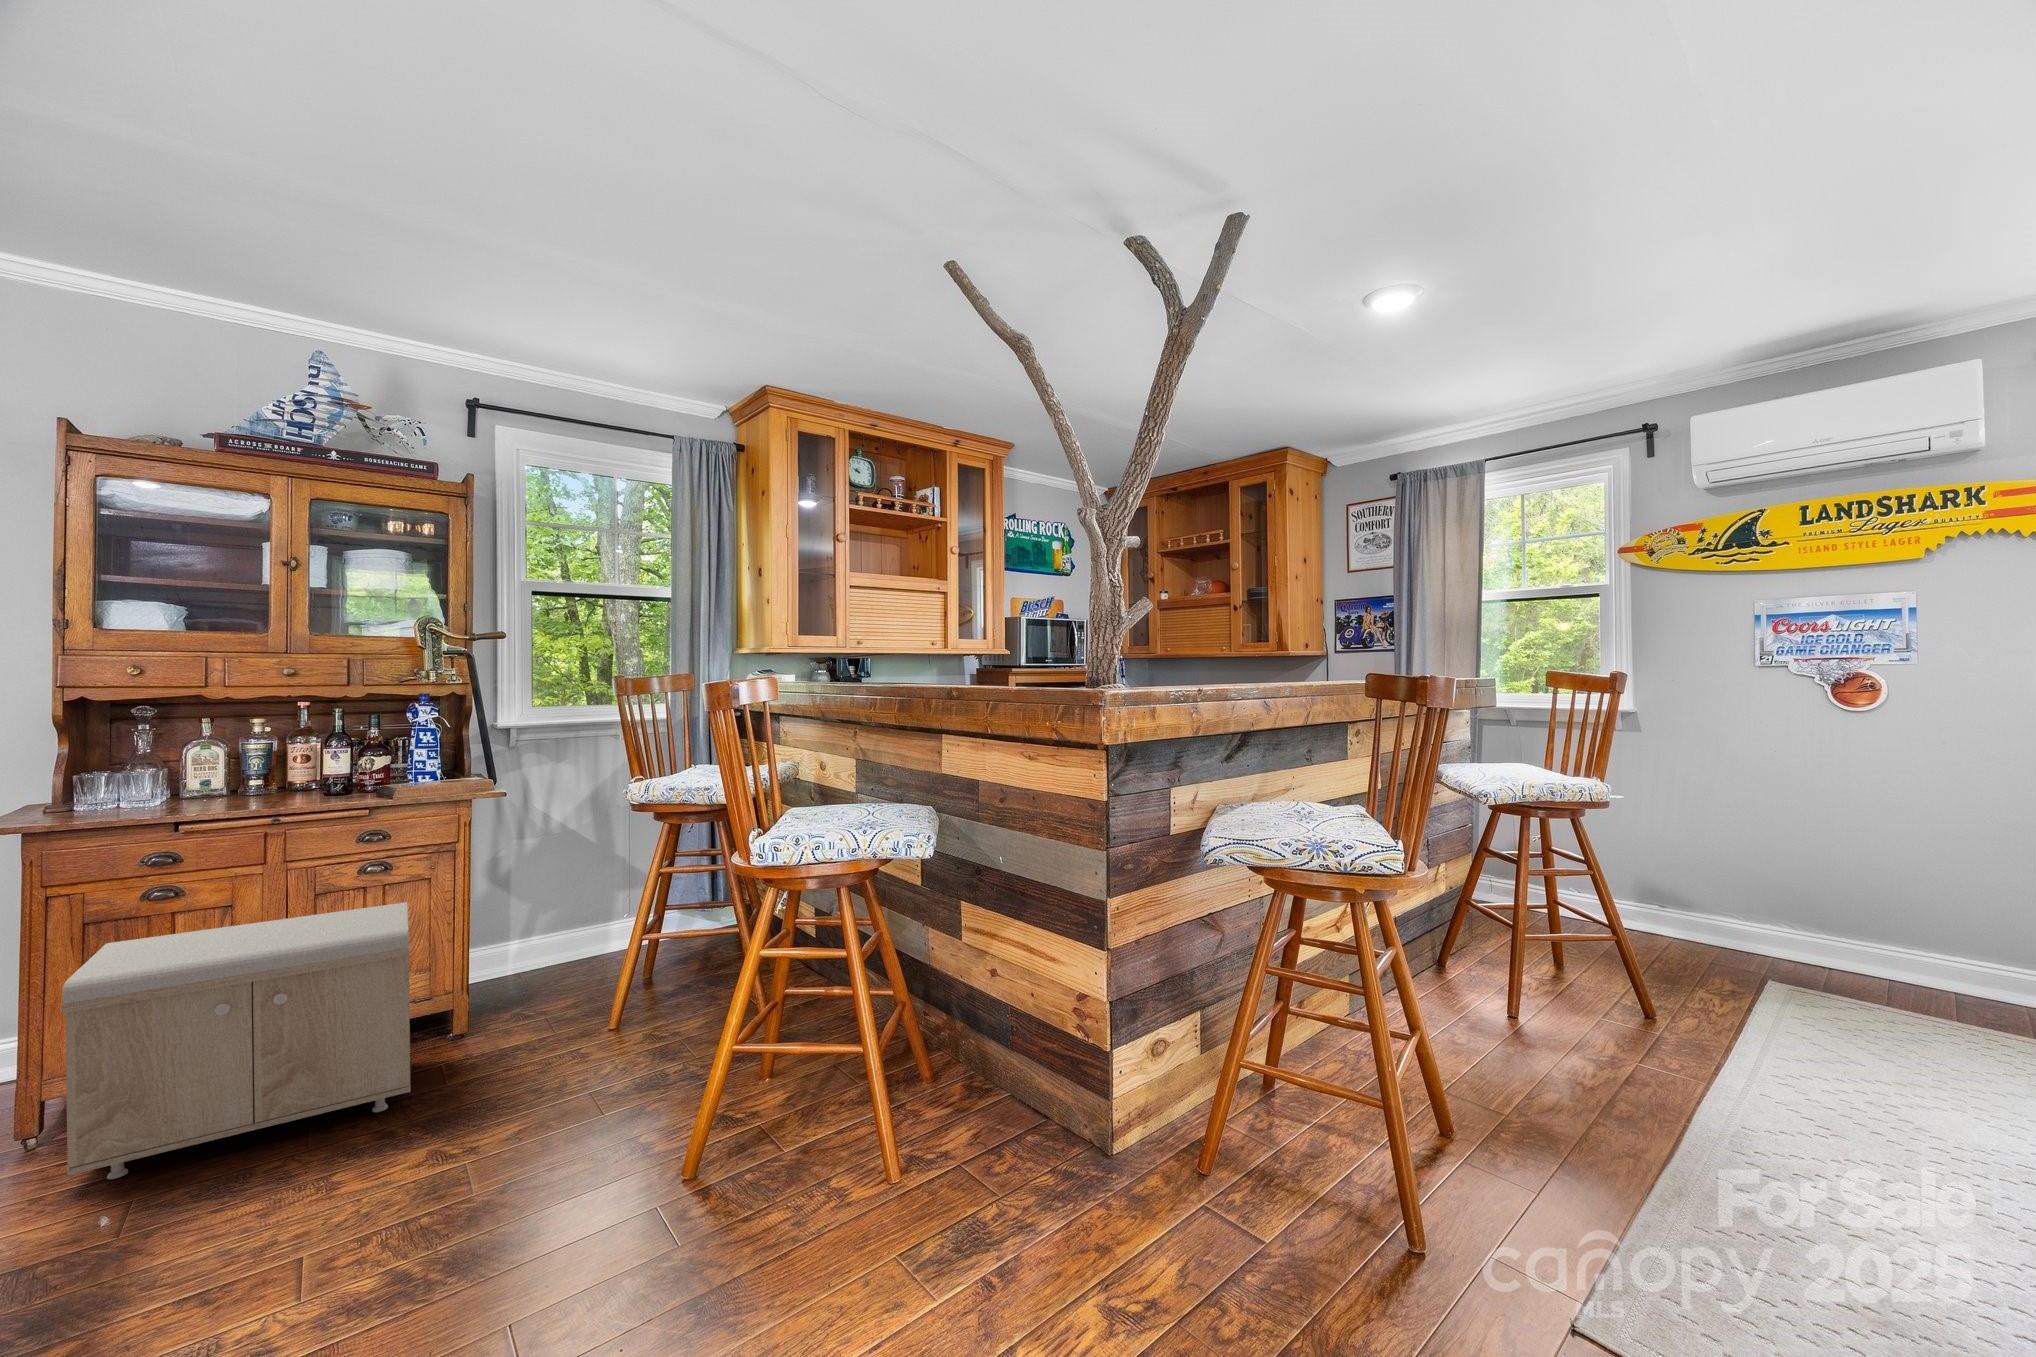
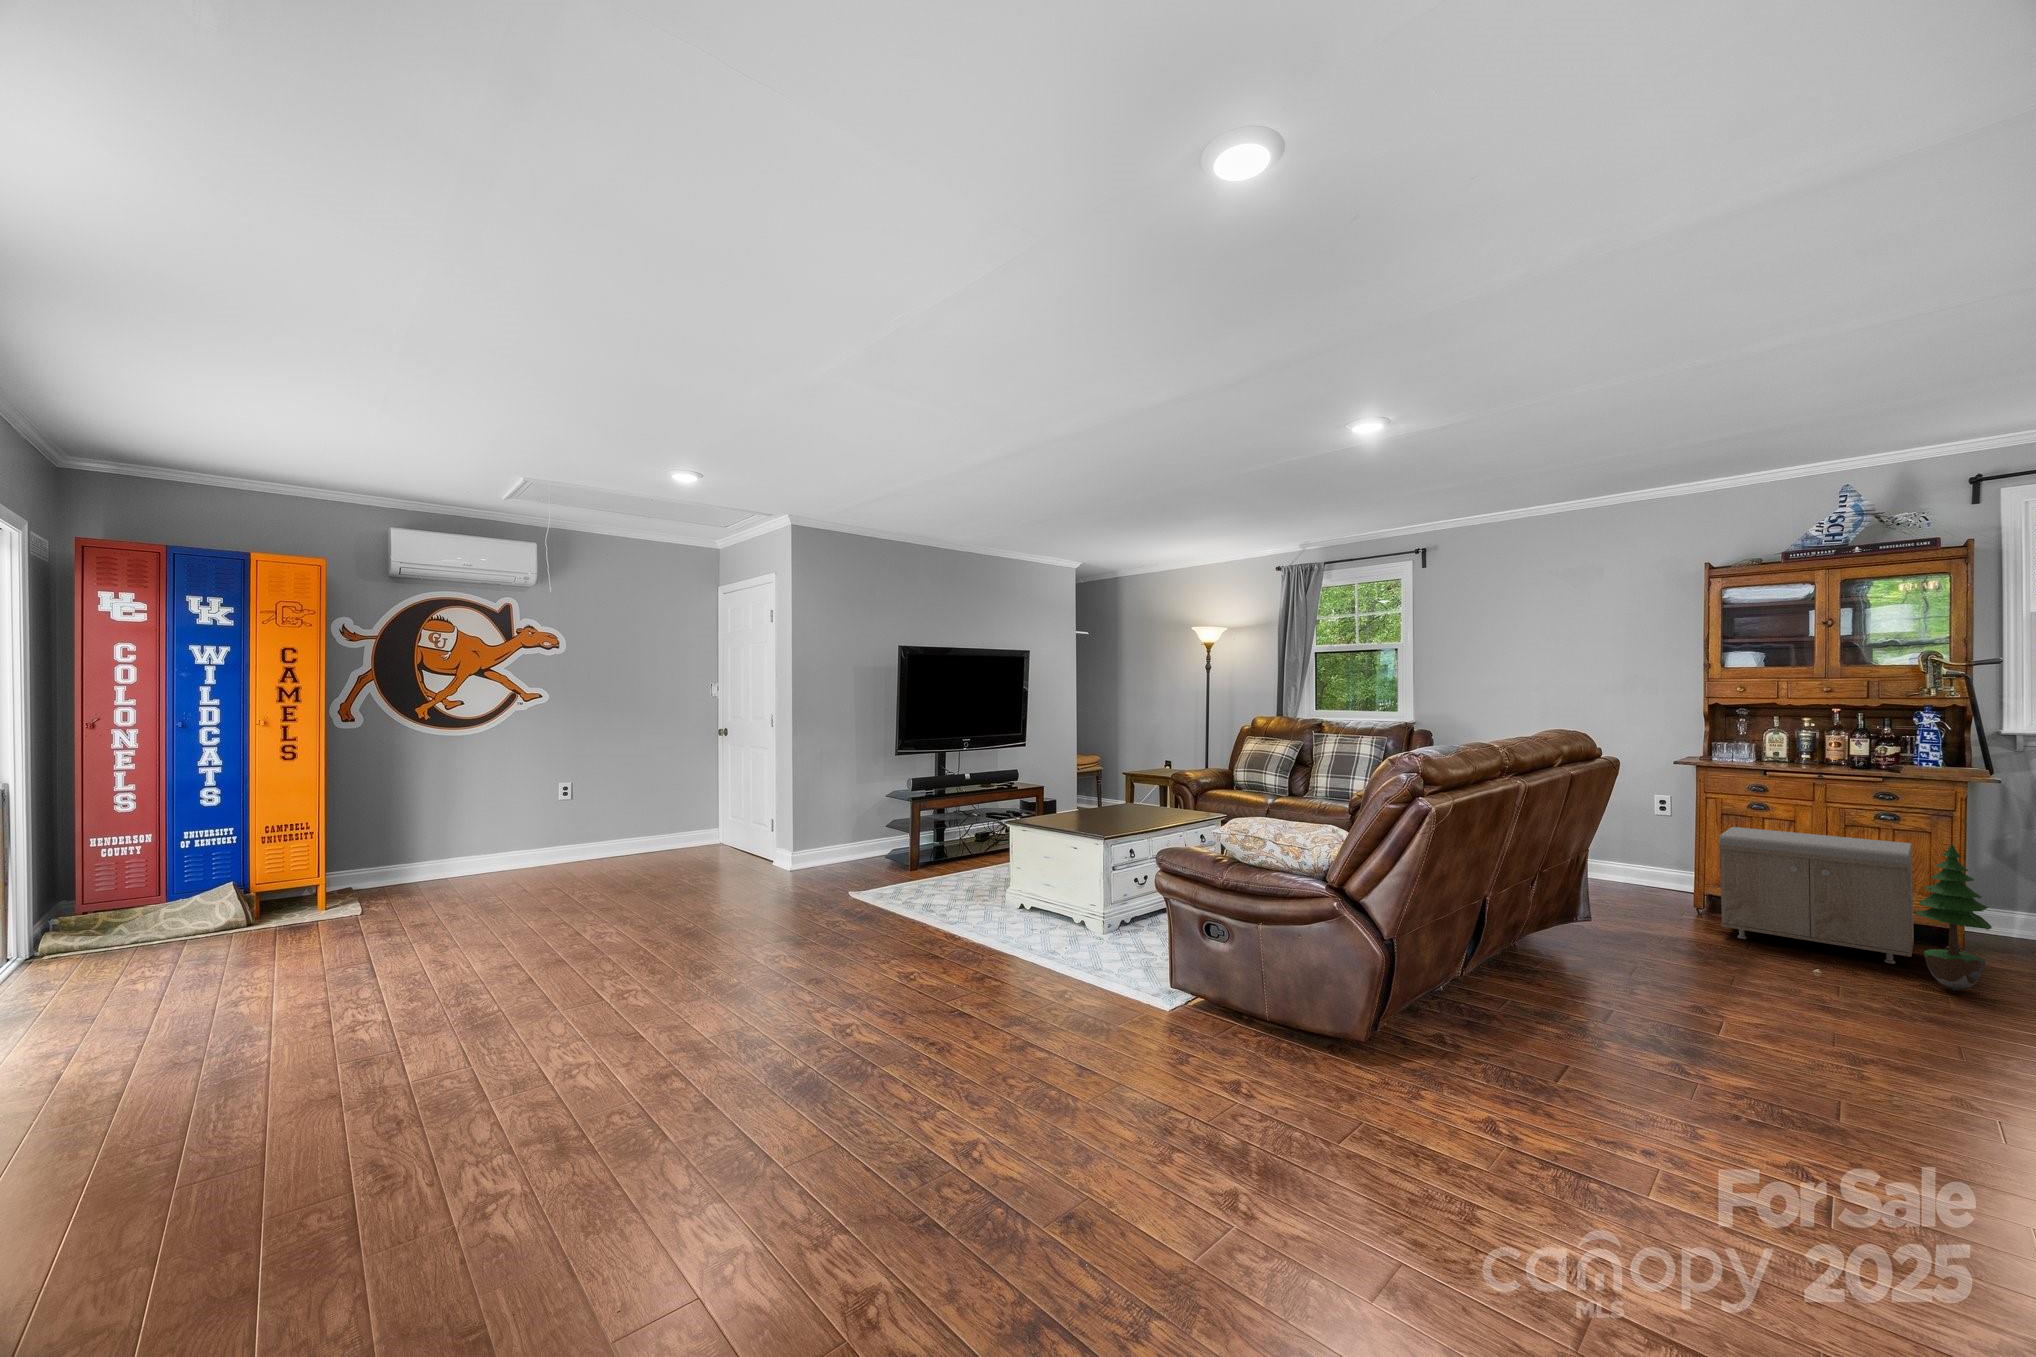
potted tree: none [418,909,516,1135] -> present [1916,844,1992,991]

